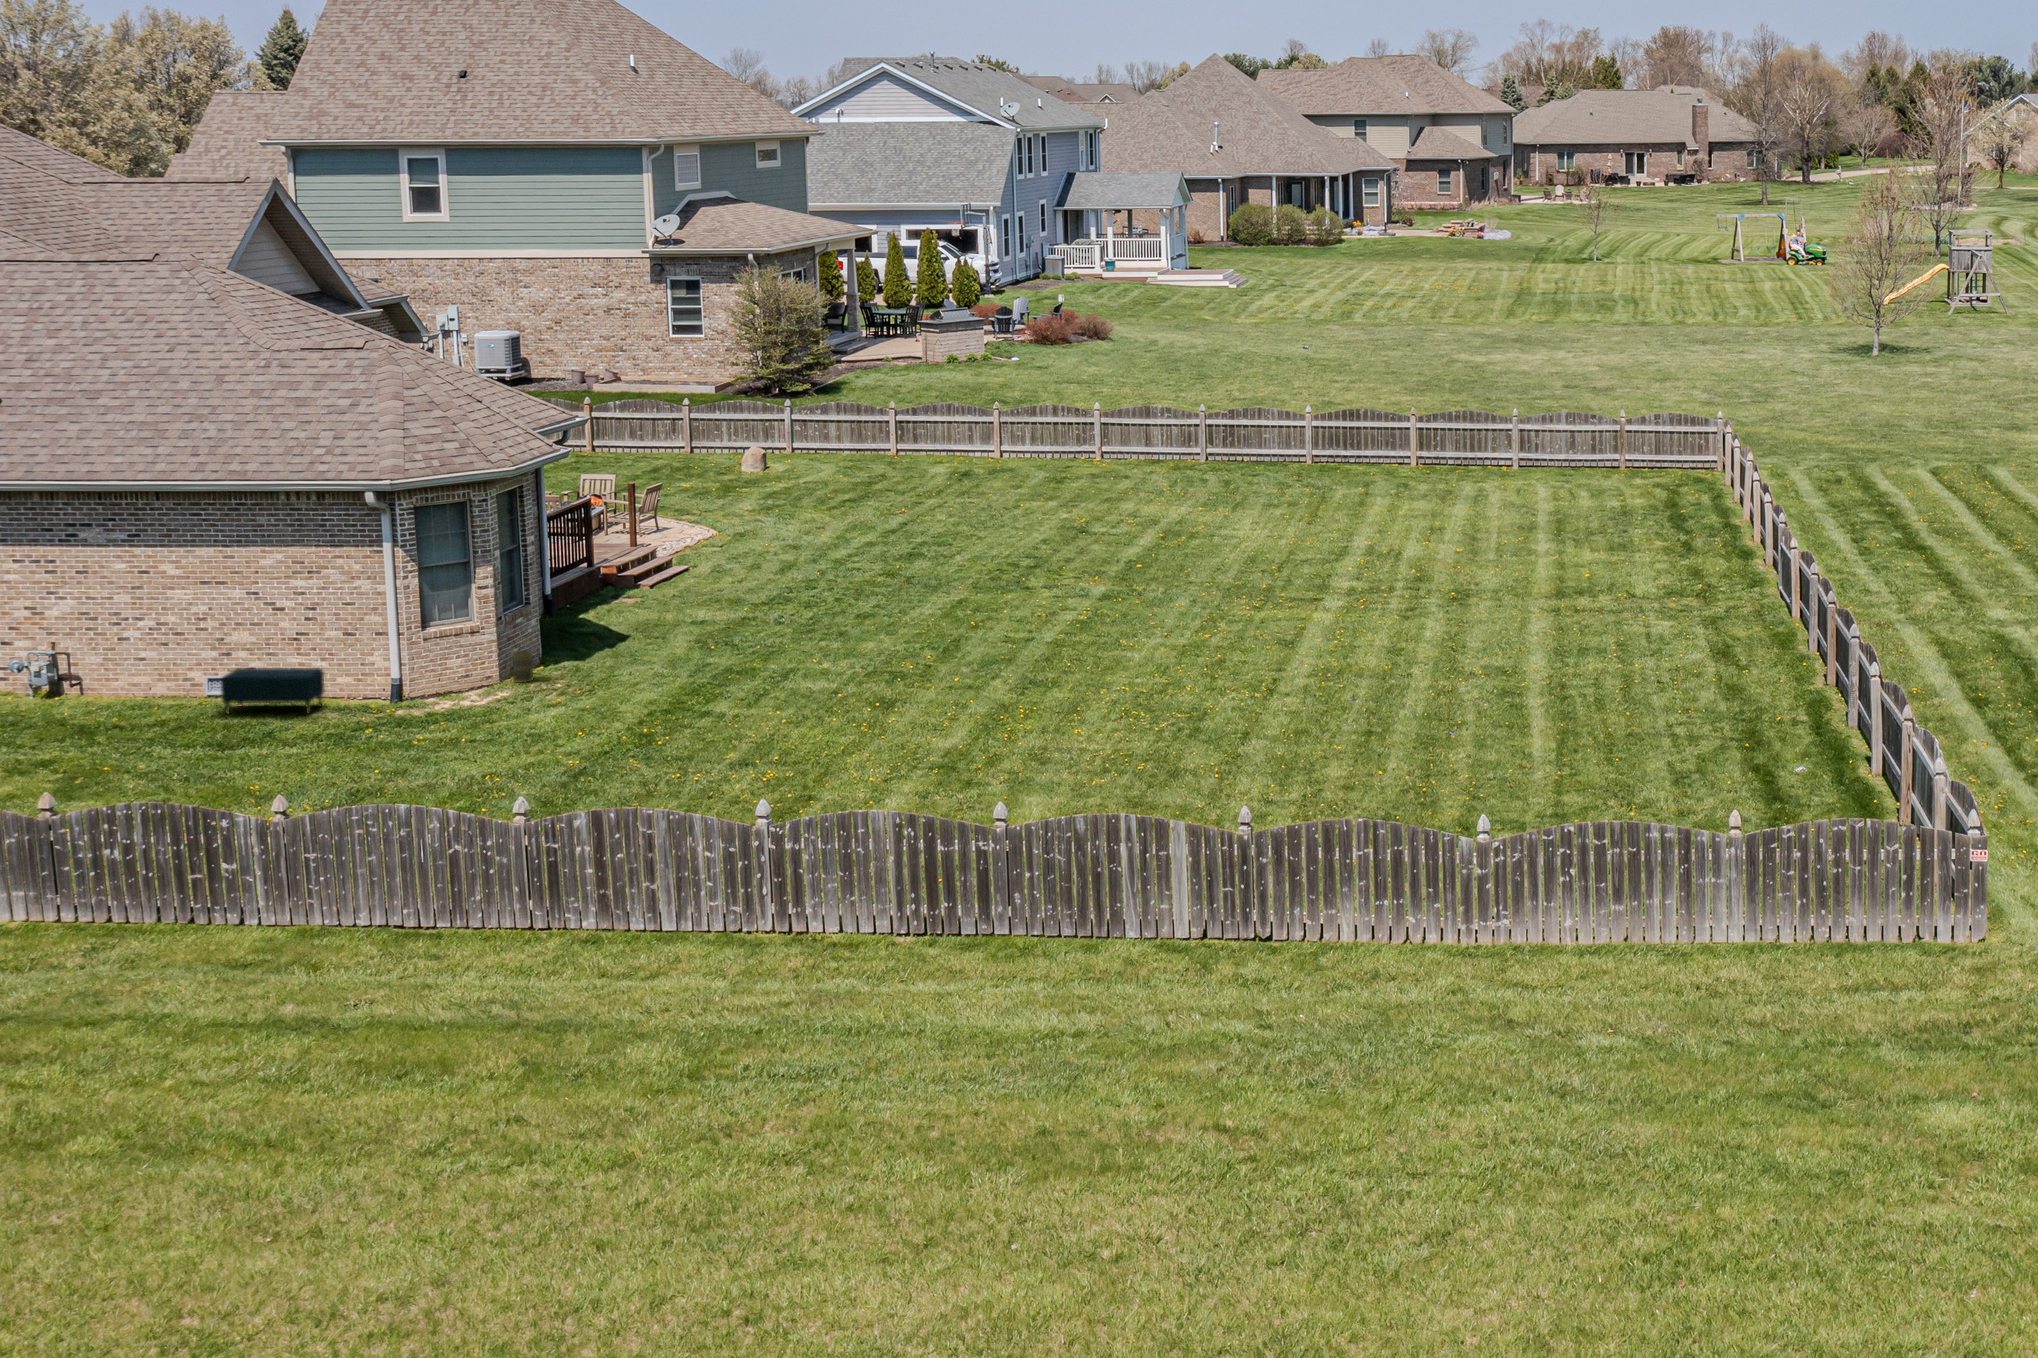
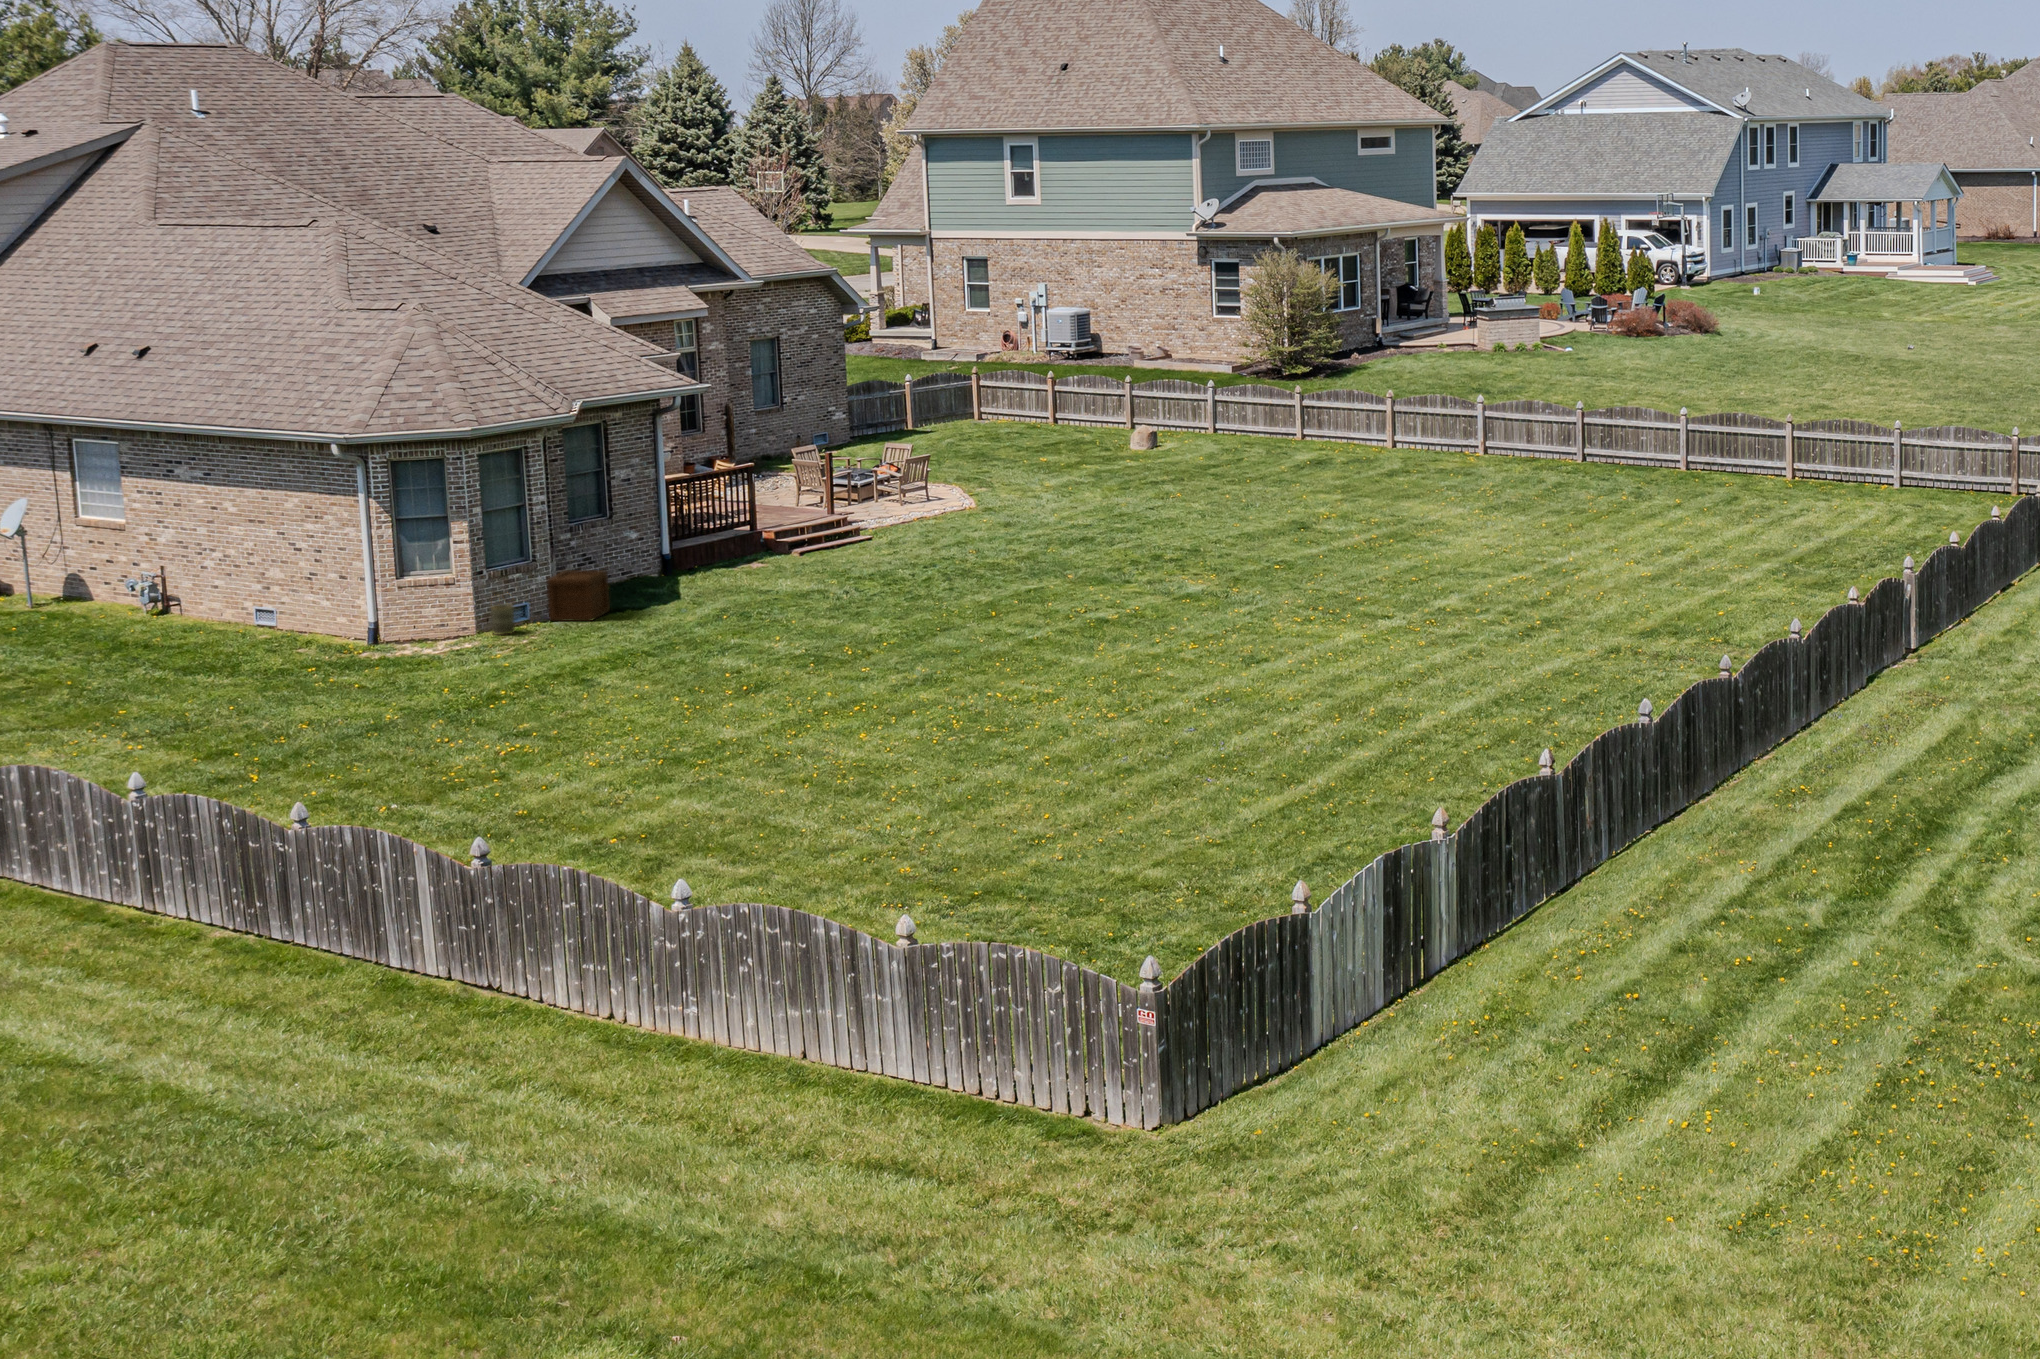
wooden crate: none [535,610,592,666] -> present [547,570,610,621]
bench: present [221,668,325,713] -> none [234,599,319,646]

